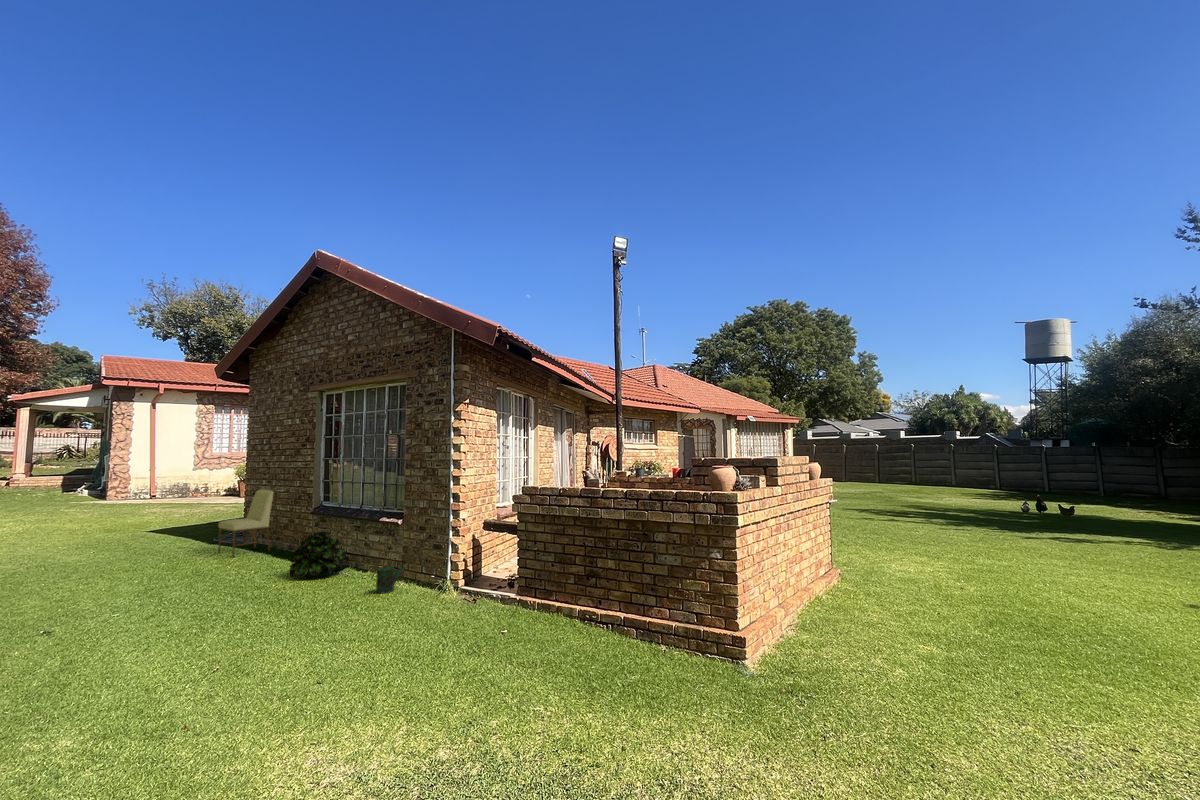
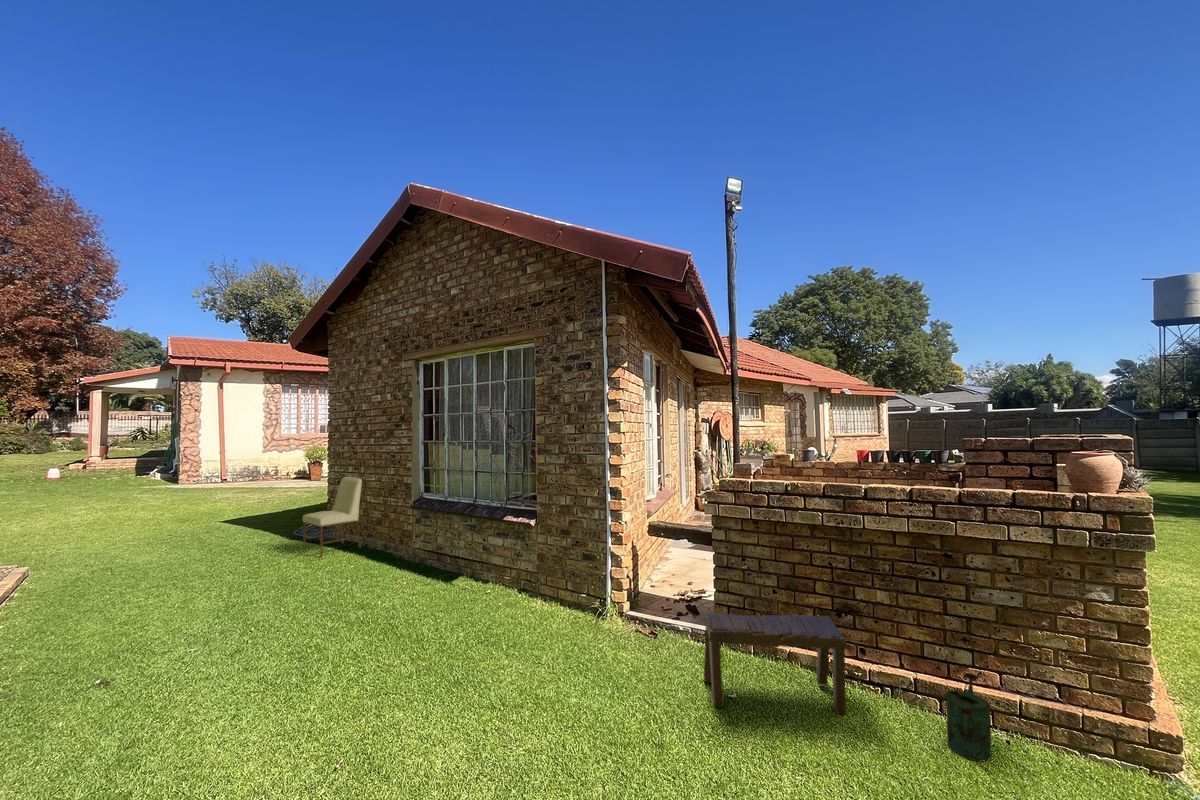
potted plant: present [289,531,349,578] -> none [394,530,463,591]
watering can: present [372,561,406,593] -> present [946,673,992,761]
bench: none [486,578,579,640] -> present [704,612,847,714]

